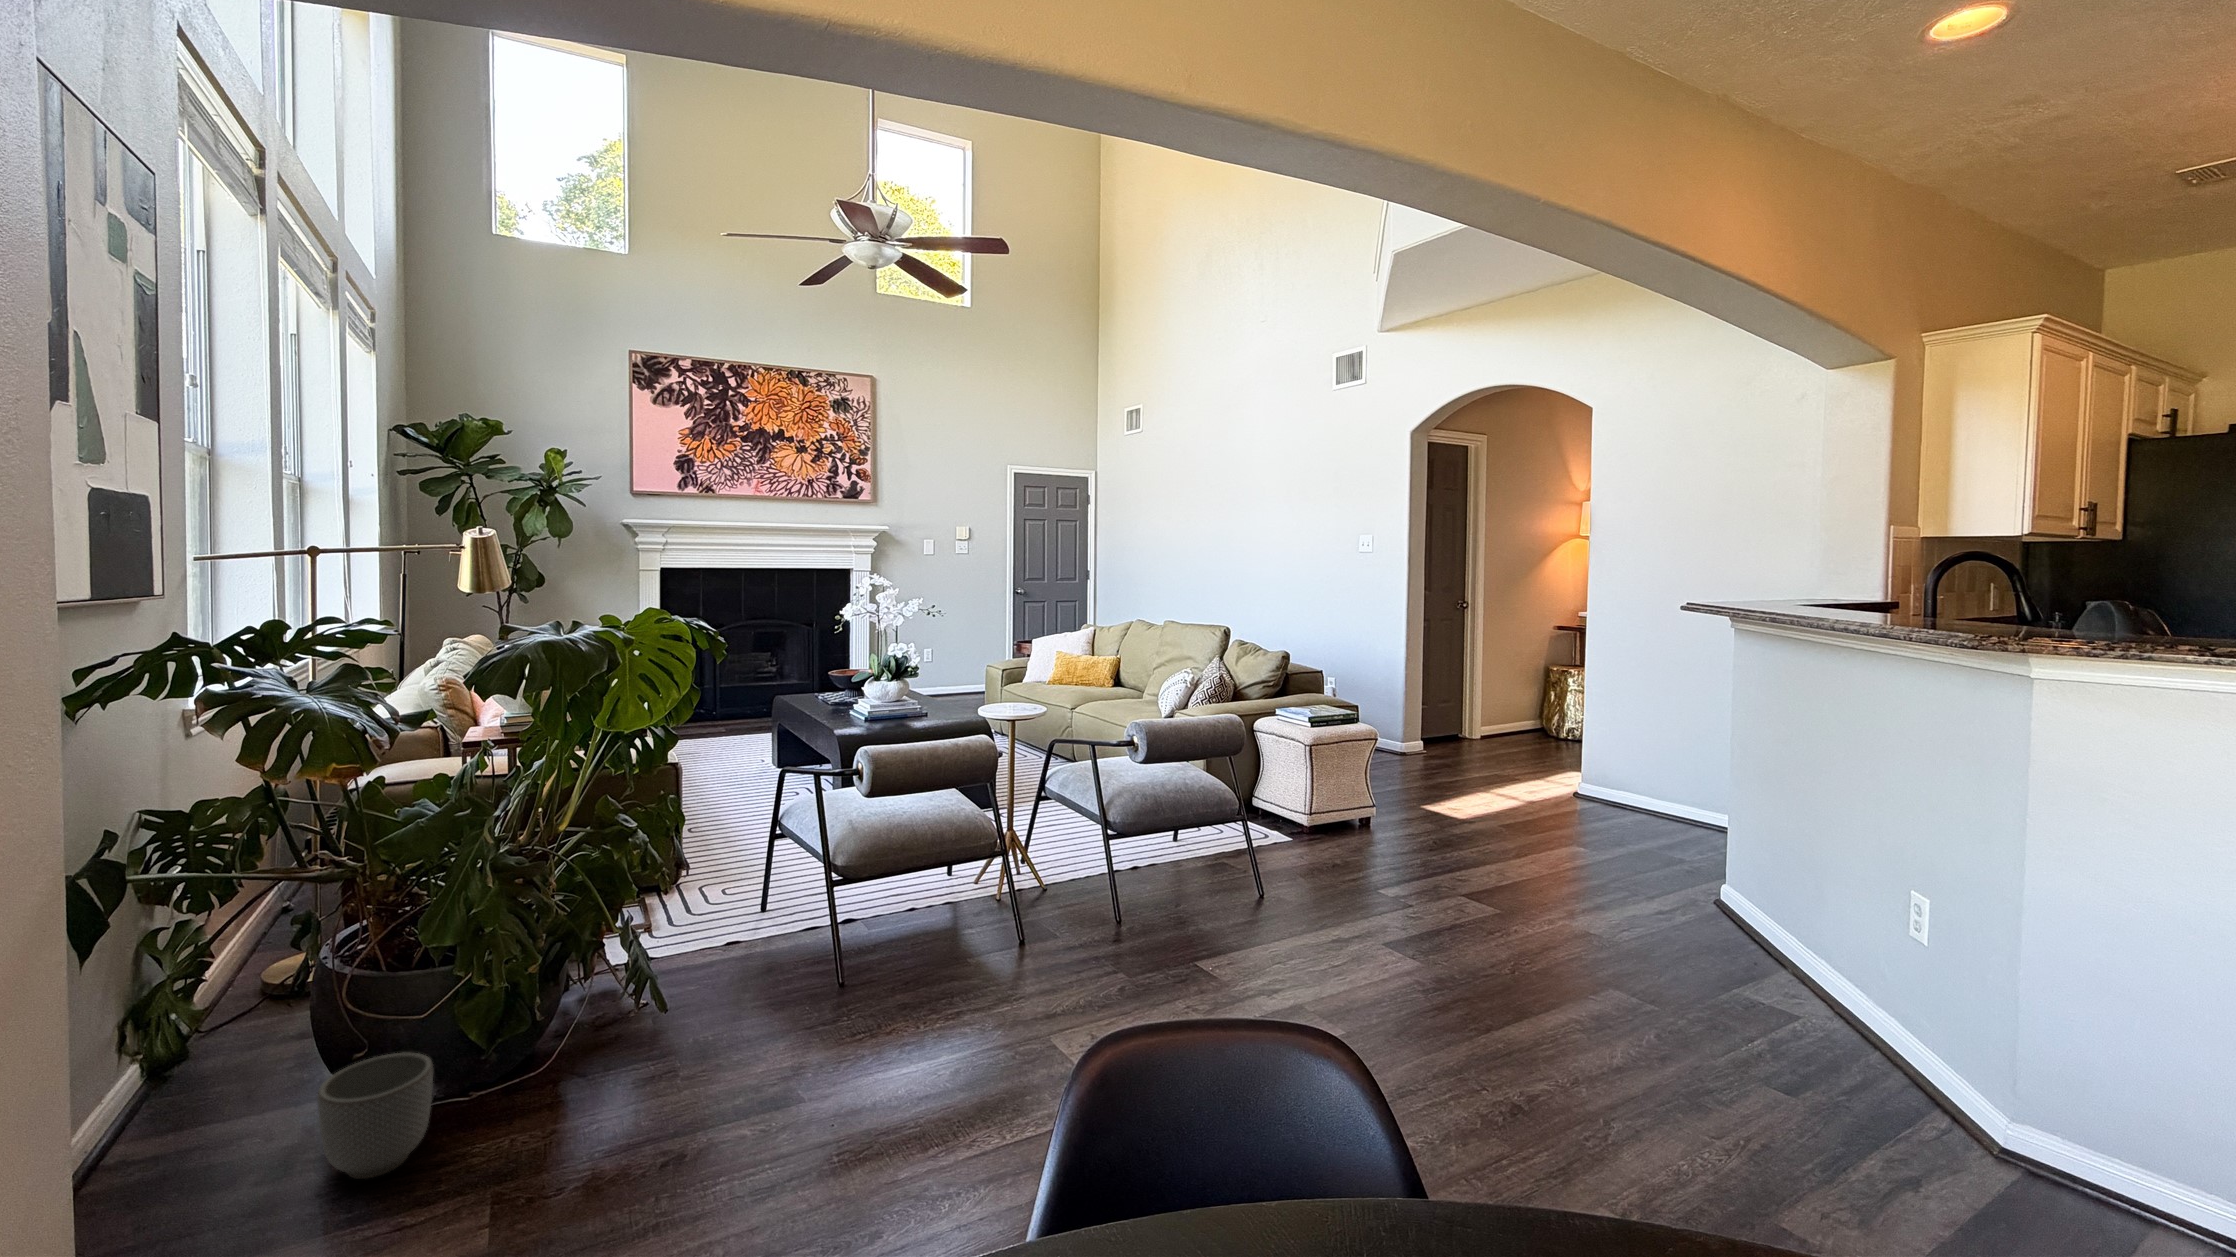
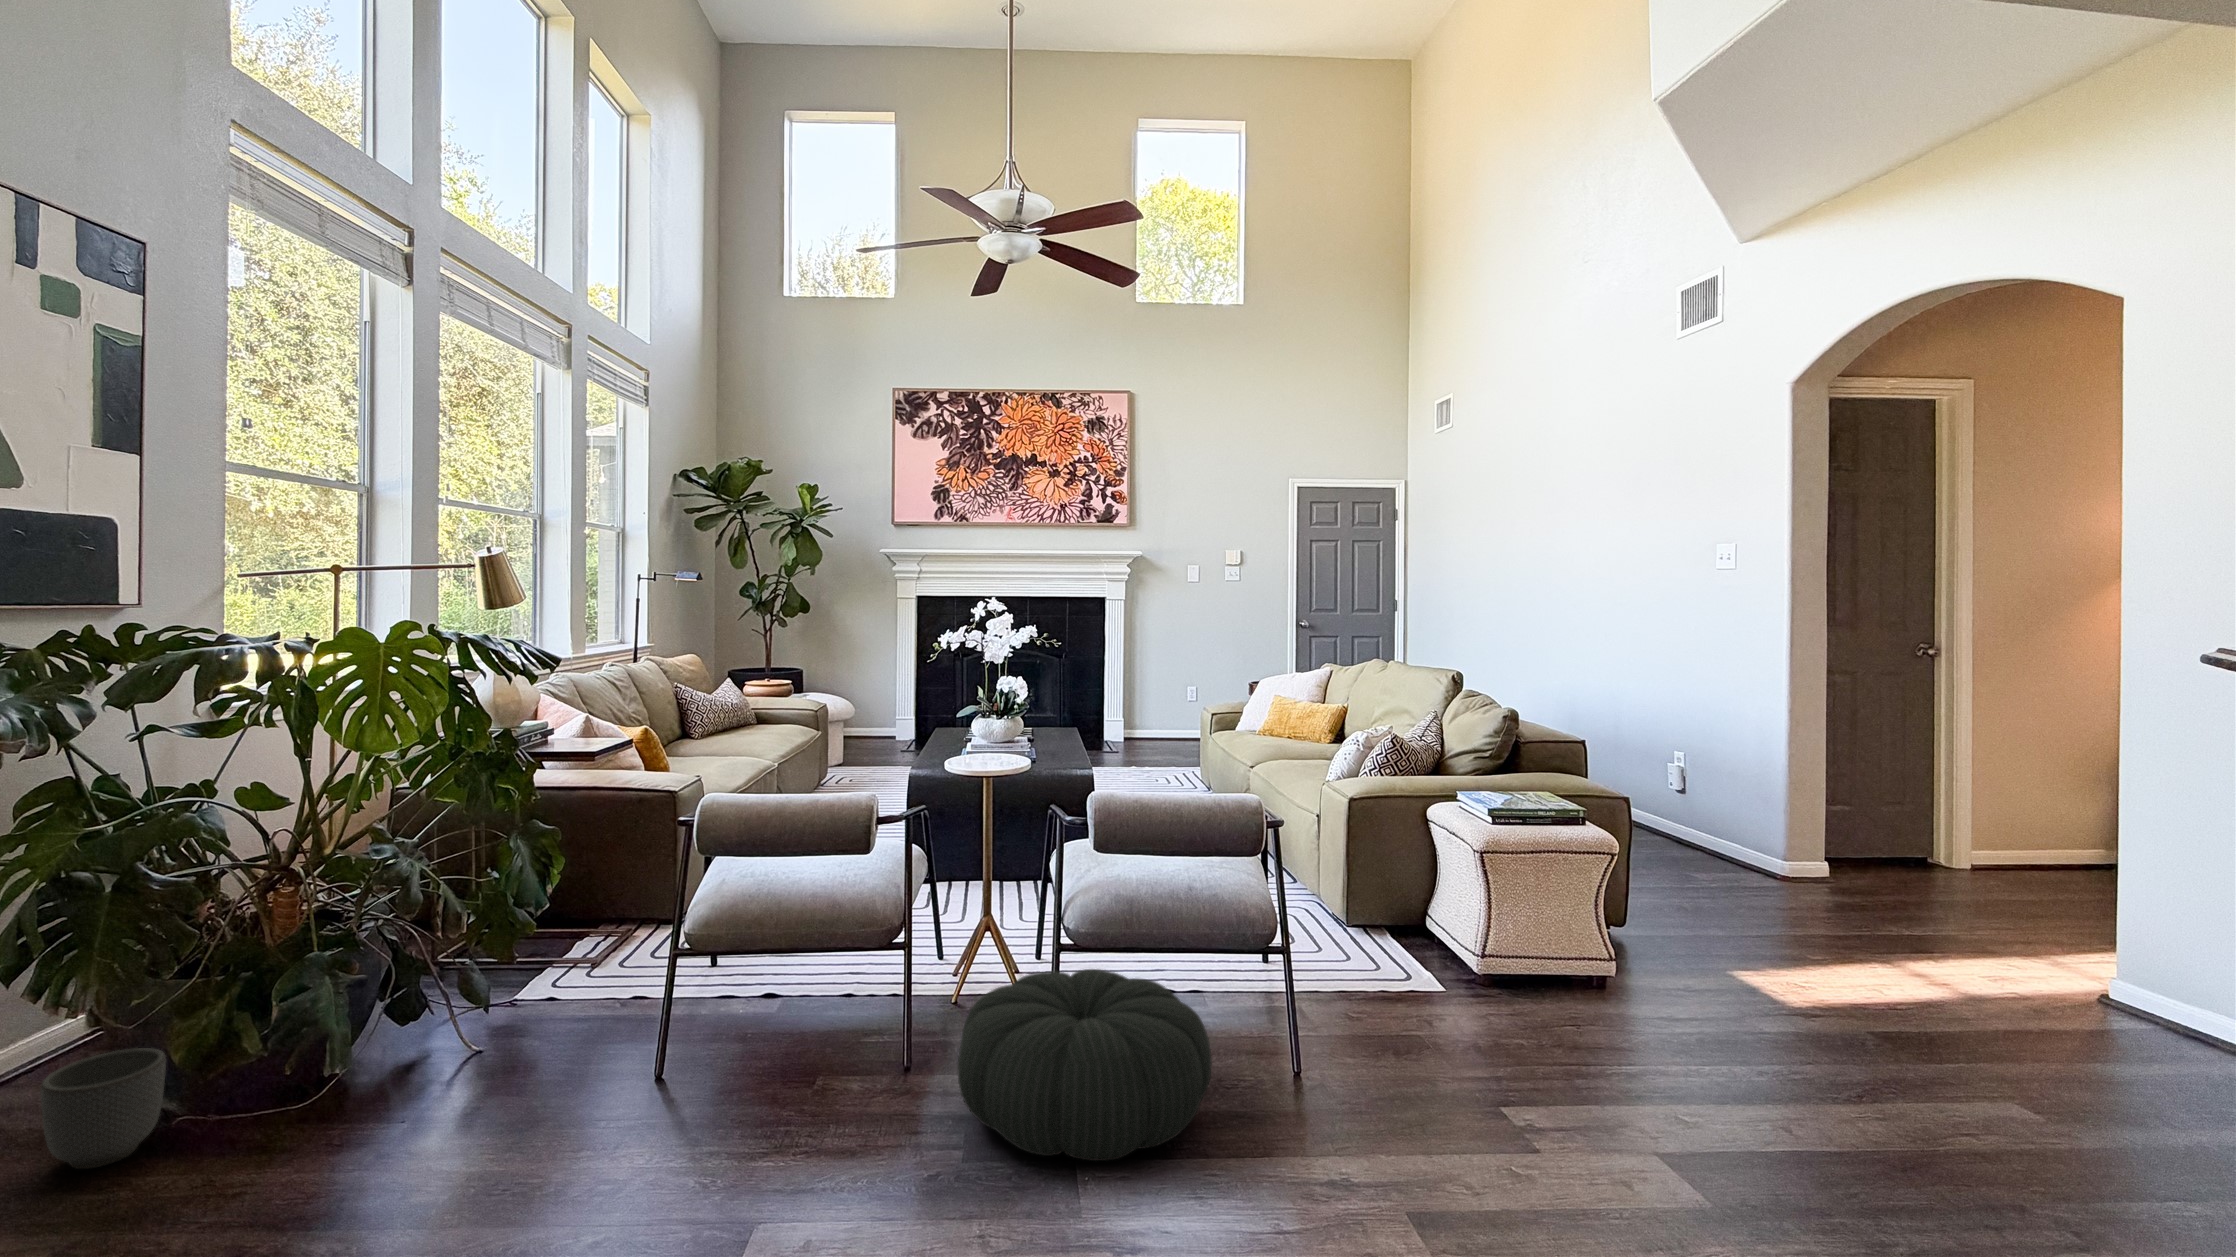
pouf: none [1079,852,1260,972] -> present [958,969,1212,1161]

